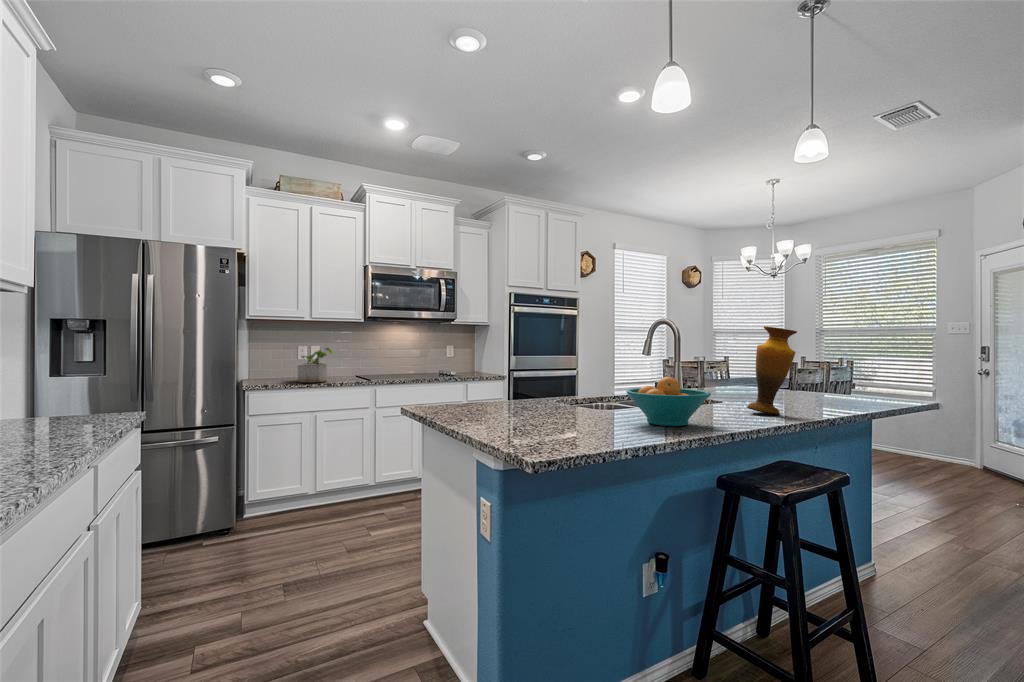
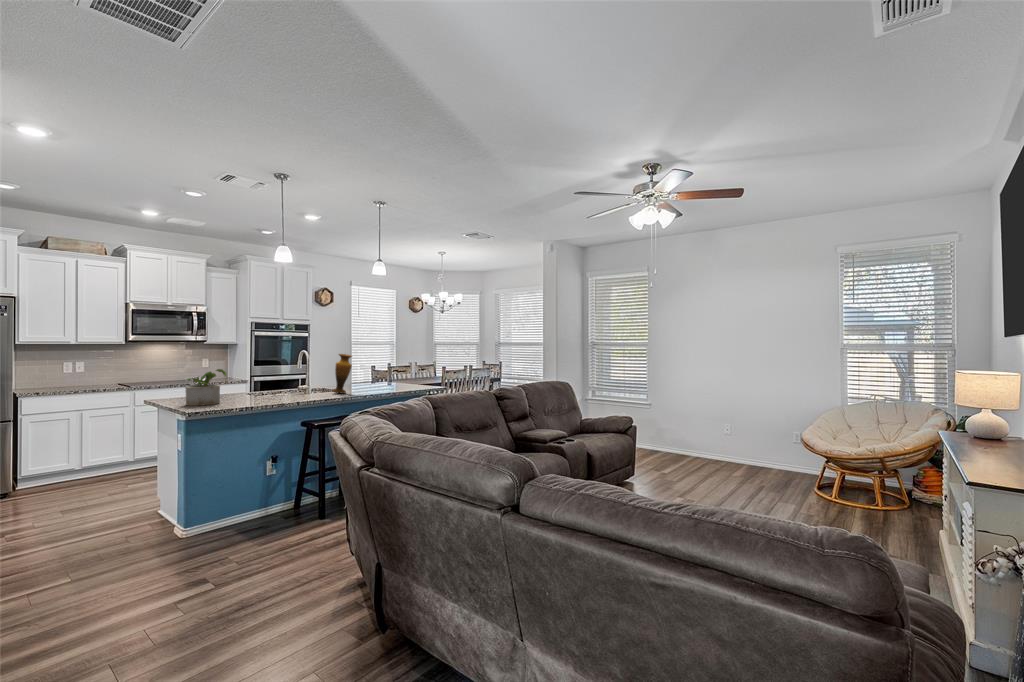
potted plant: present [298,348,334,382] -> present [186,369,226,406]
fruit bowl: present [626,377,711,426] -> none [257,378,296,399]

